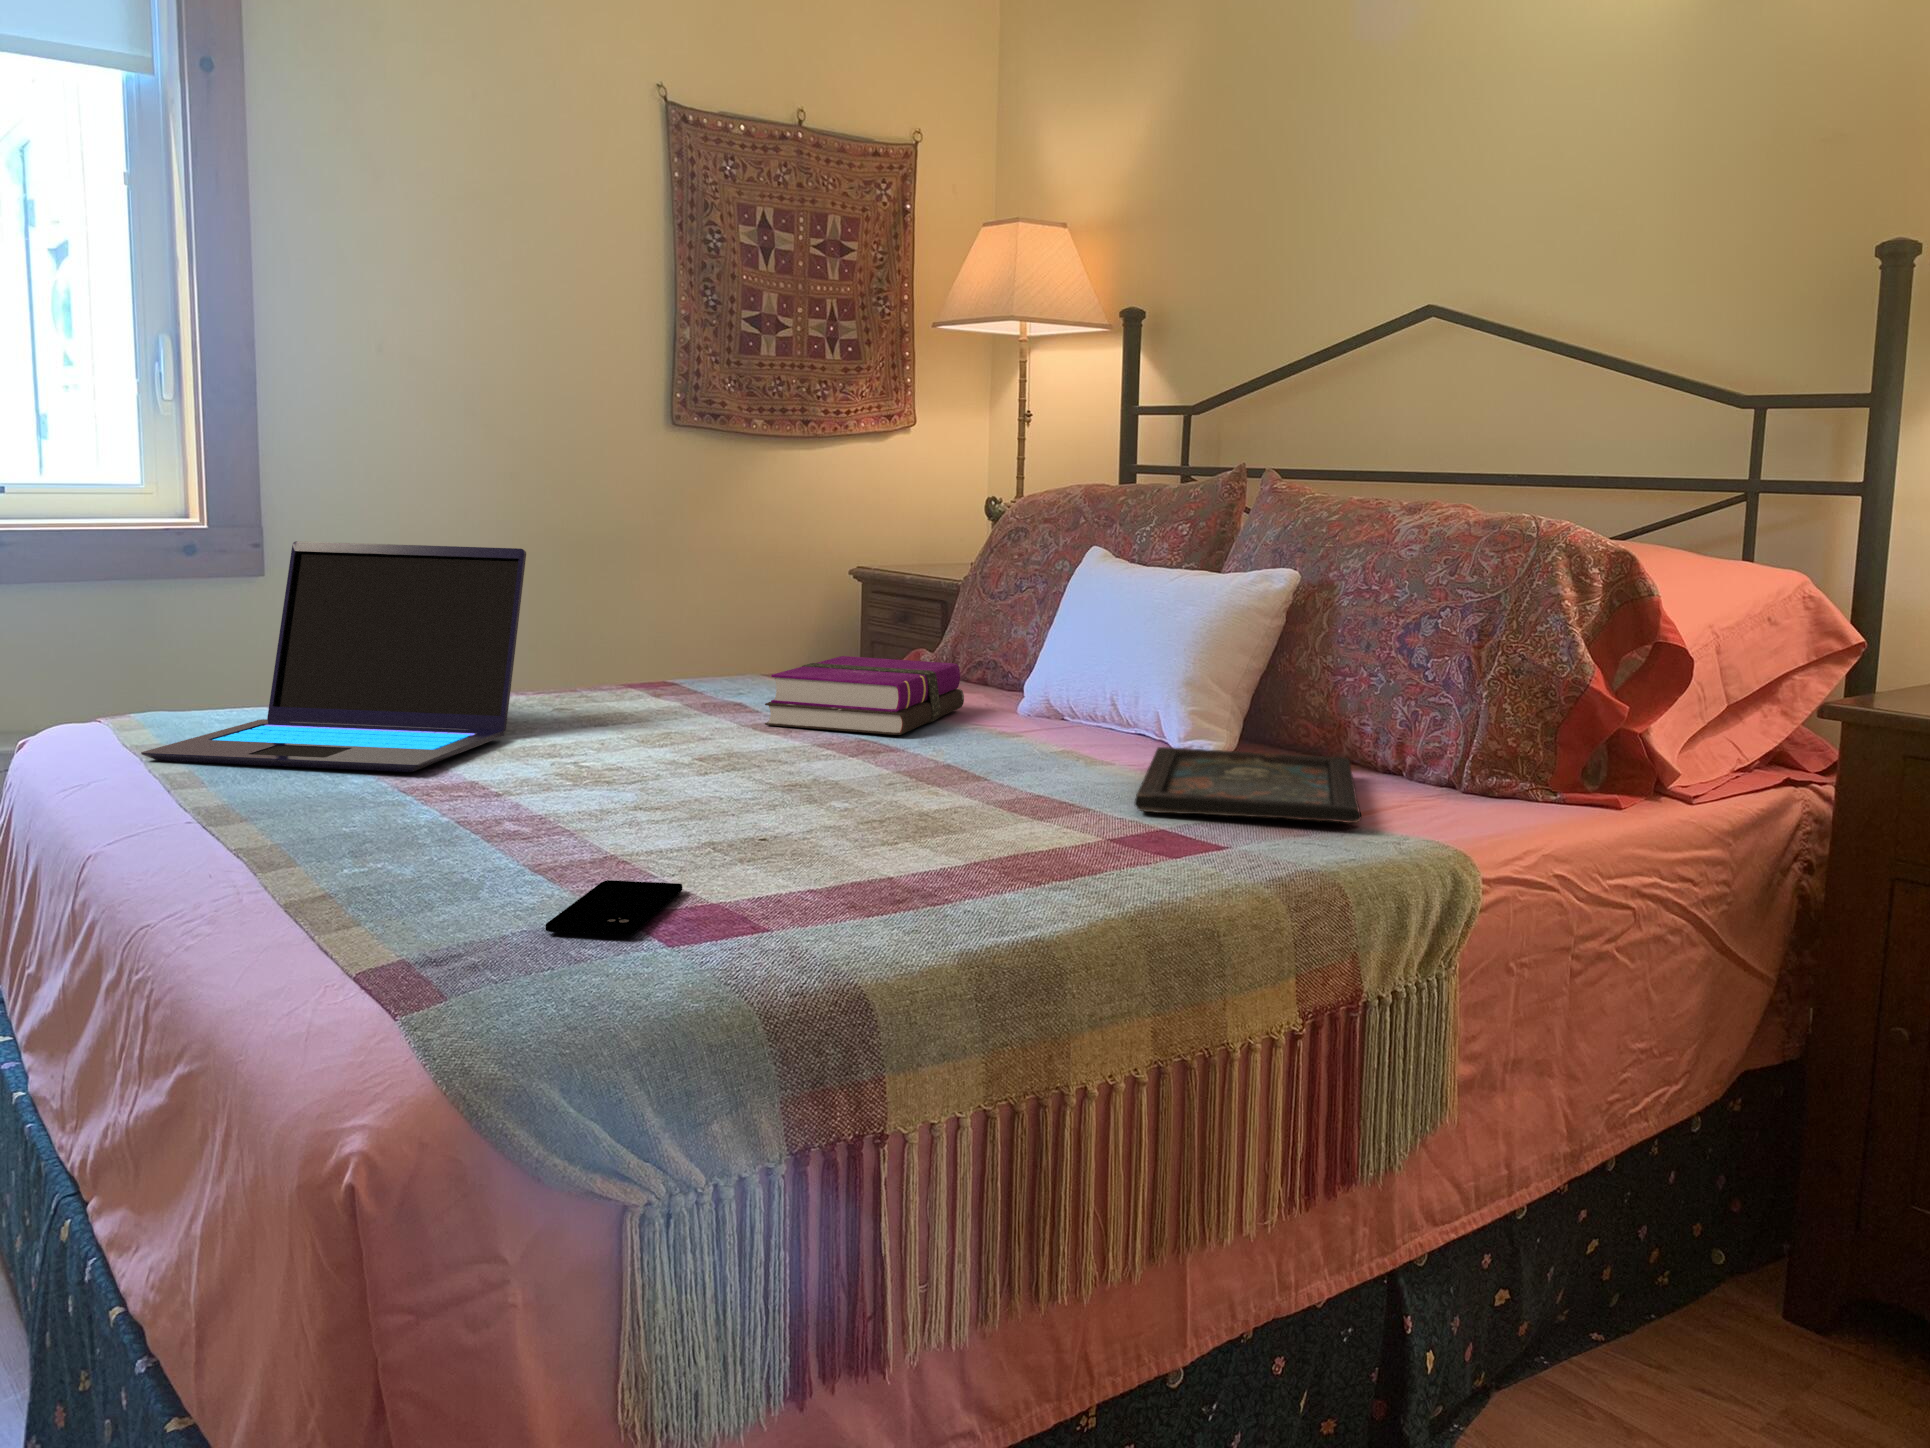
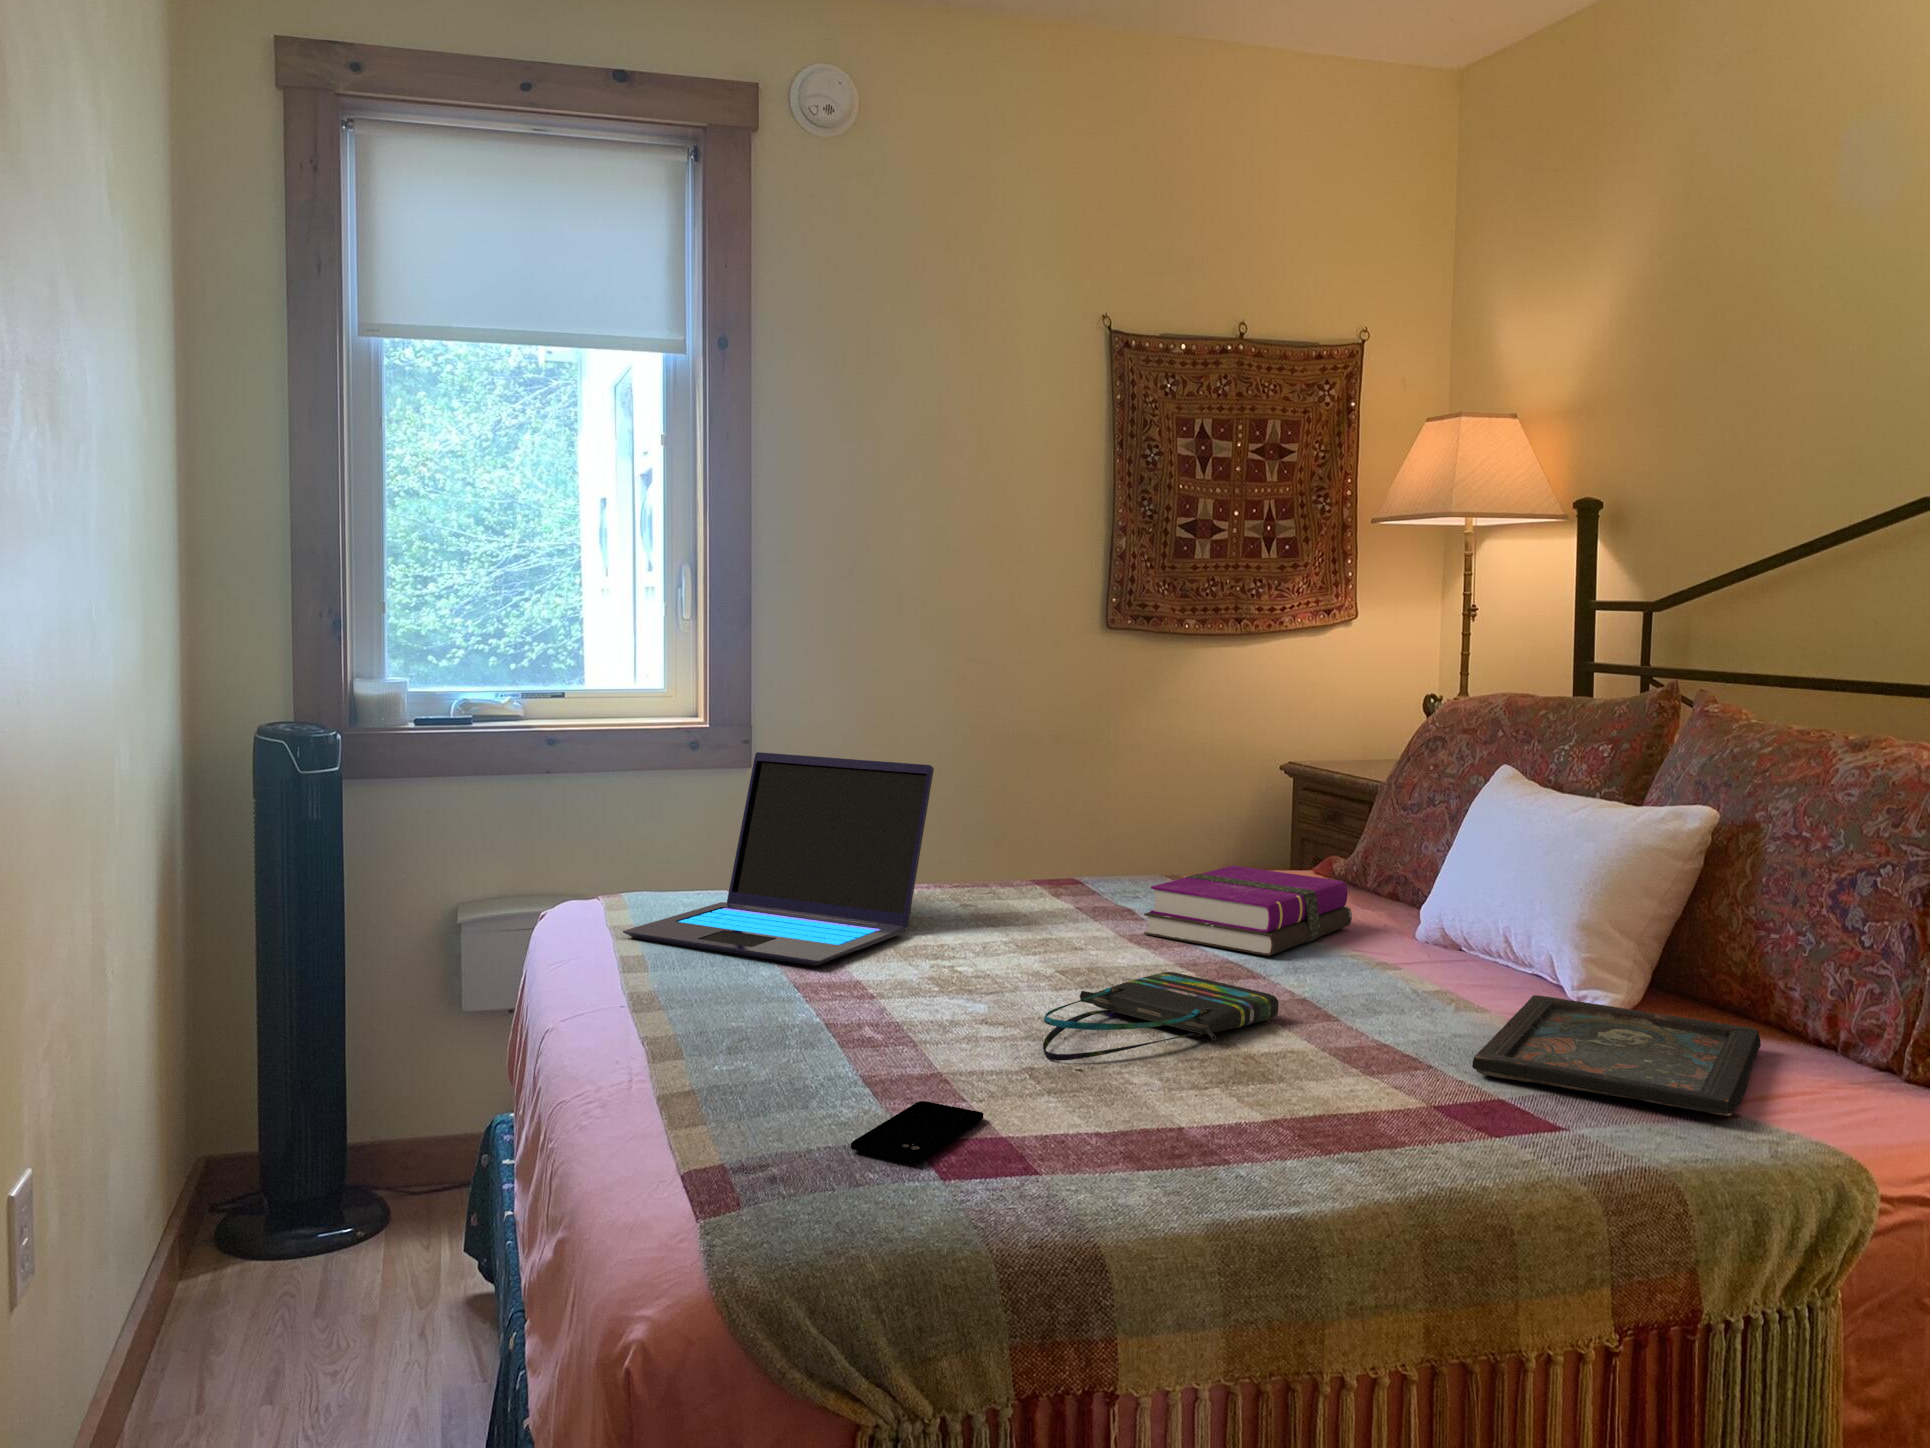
tote bag: none [714,749,937,834] -> present [1043,972,1279,1061]

